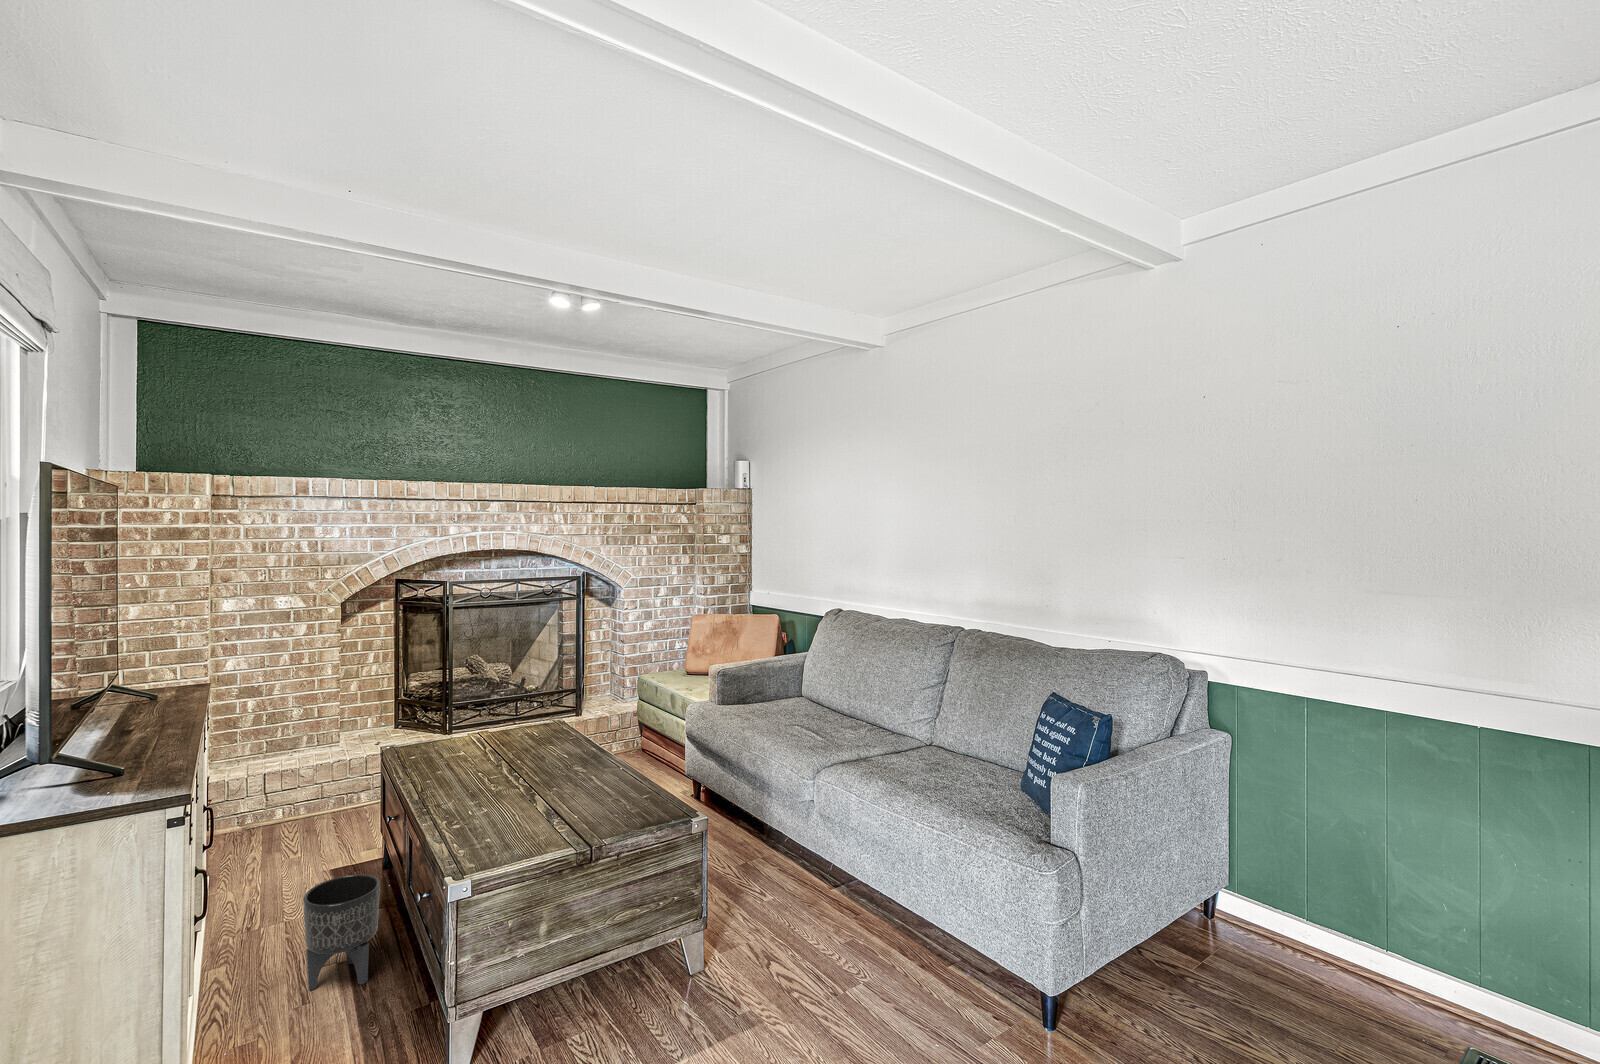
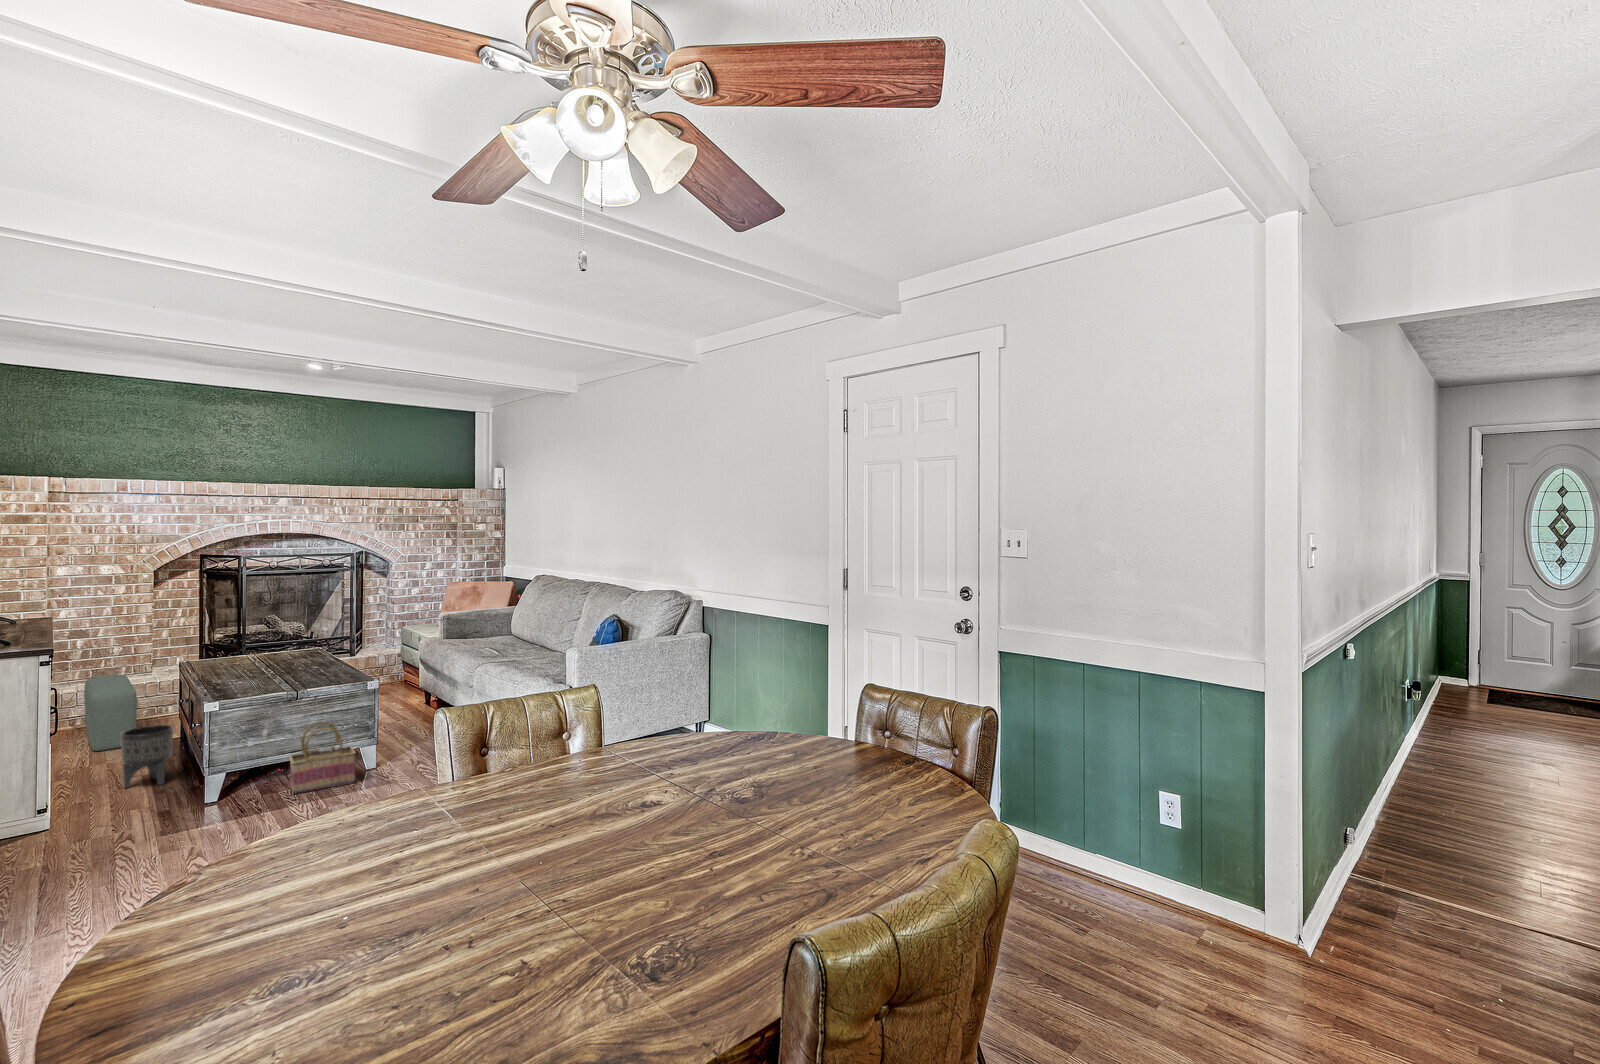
pouf: none [255,752,322,882] -> present [84,675,137,751]
basket: none [566,890,673,1035] -> present [289,721,355,794]

